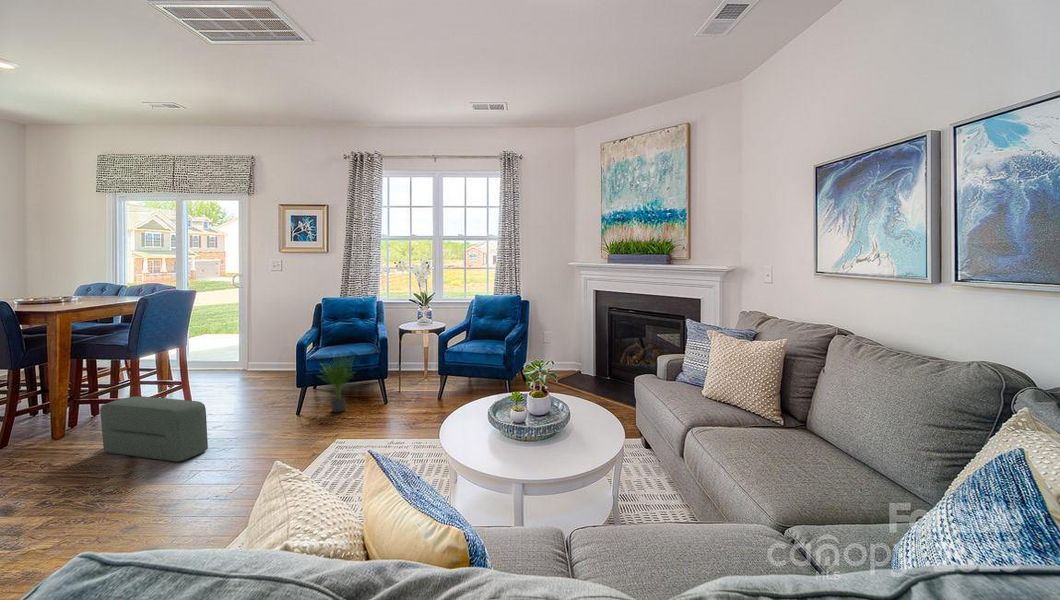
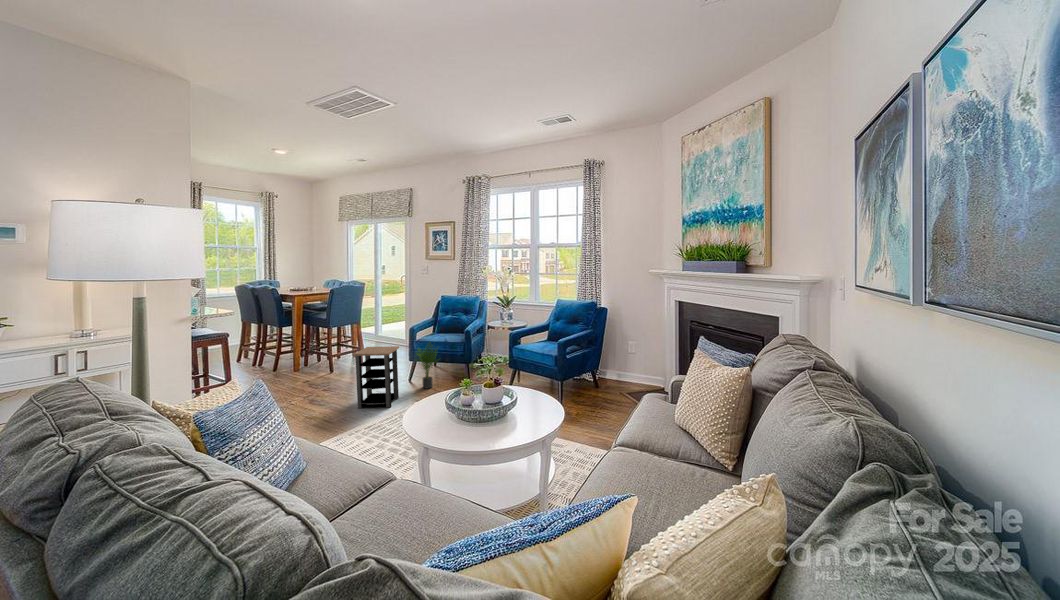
side table: none [258,360,314,450] -> present [354,346,399,408]
pouf: present [100,396,208,462] -> none [288,359,332,406]

